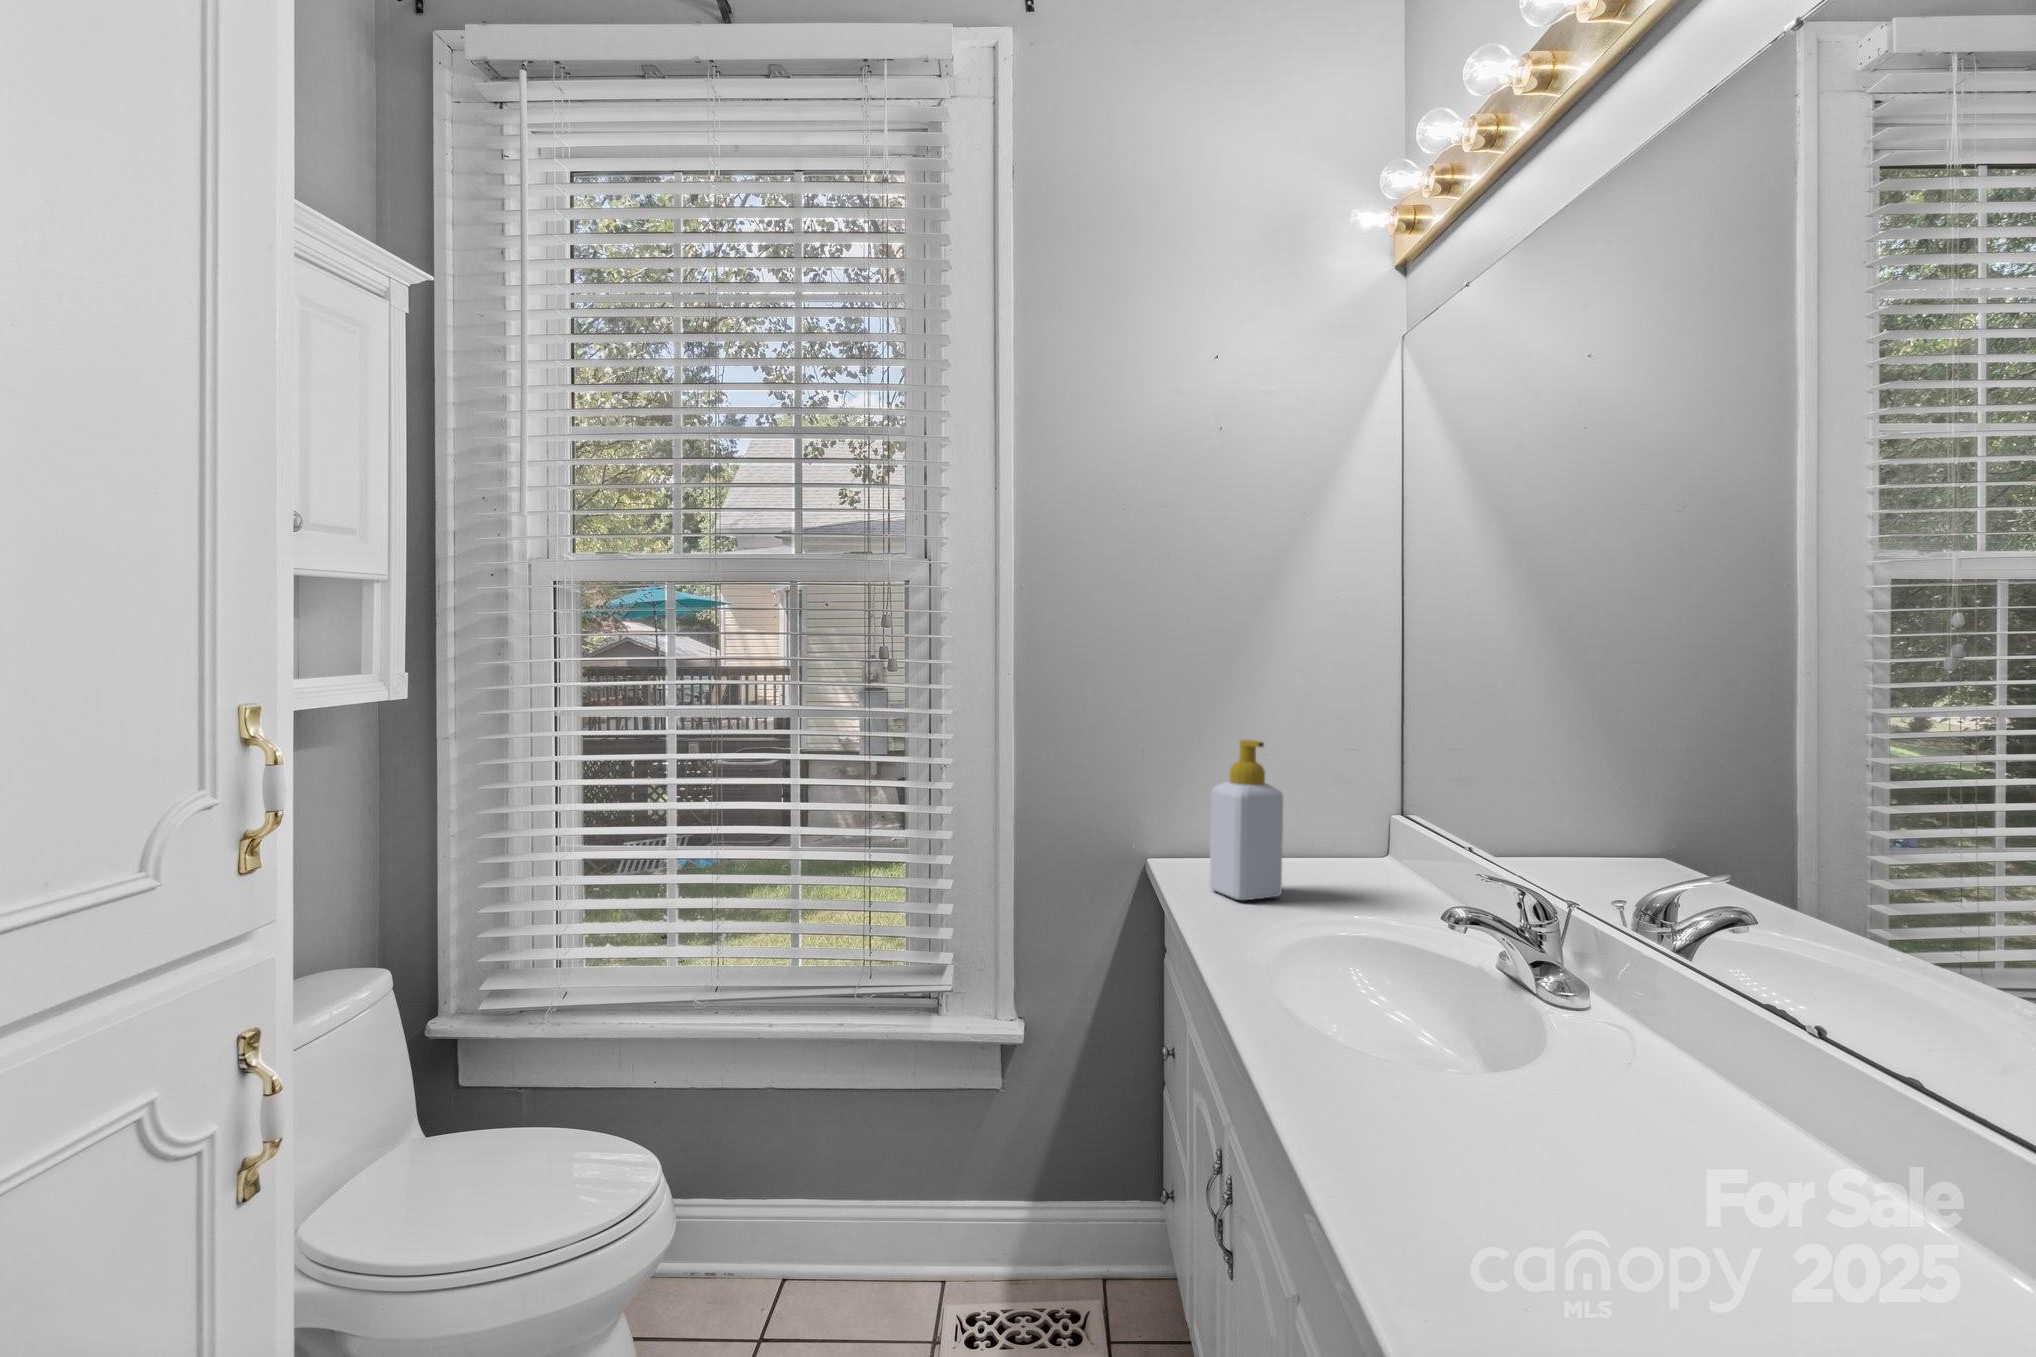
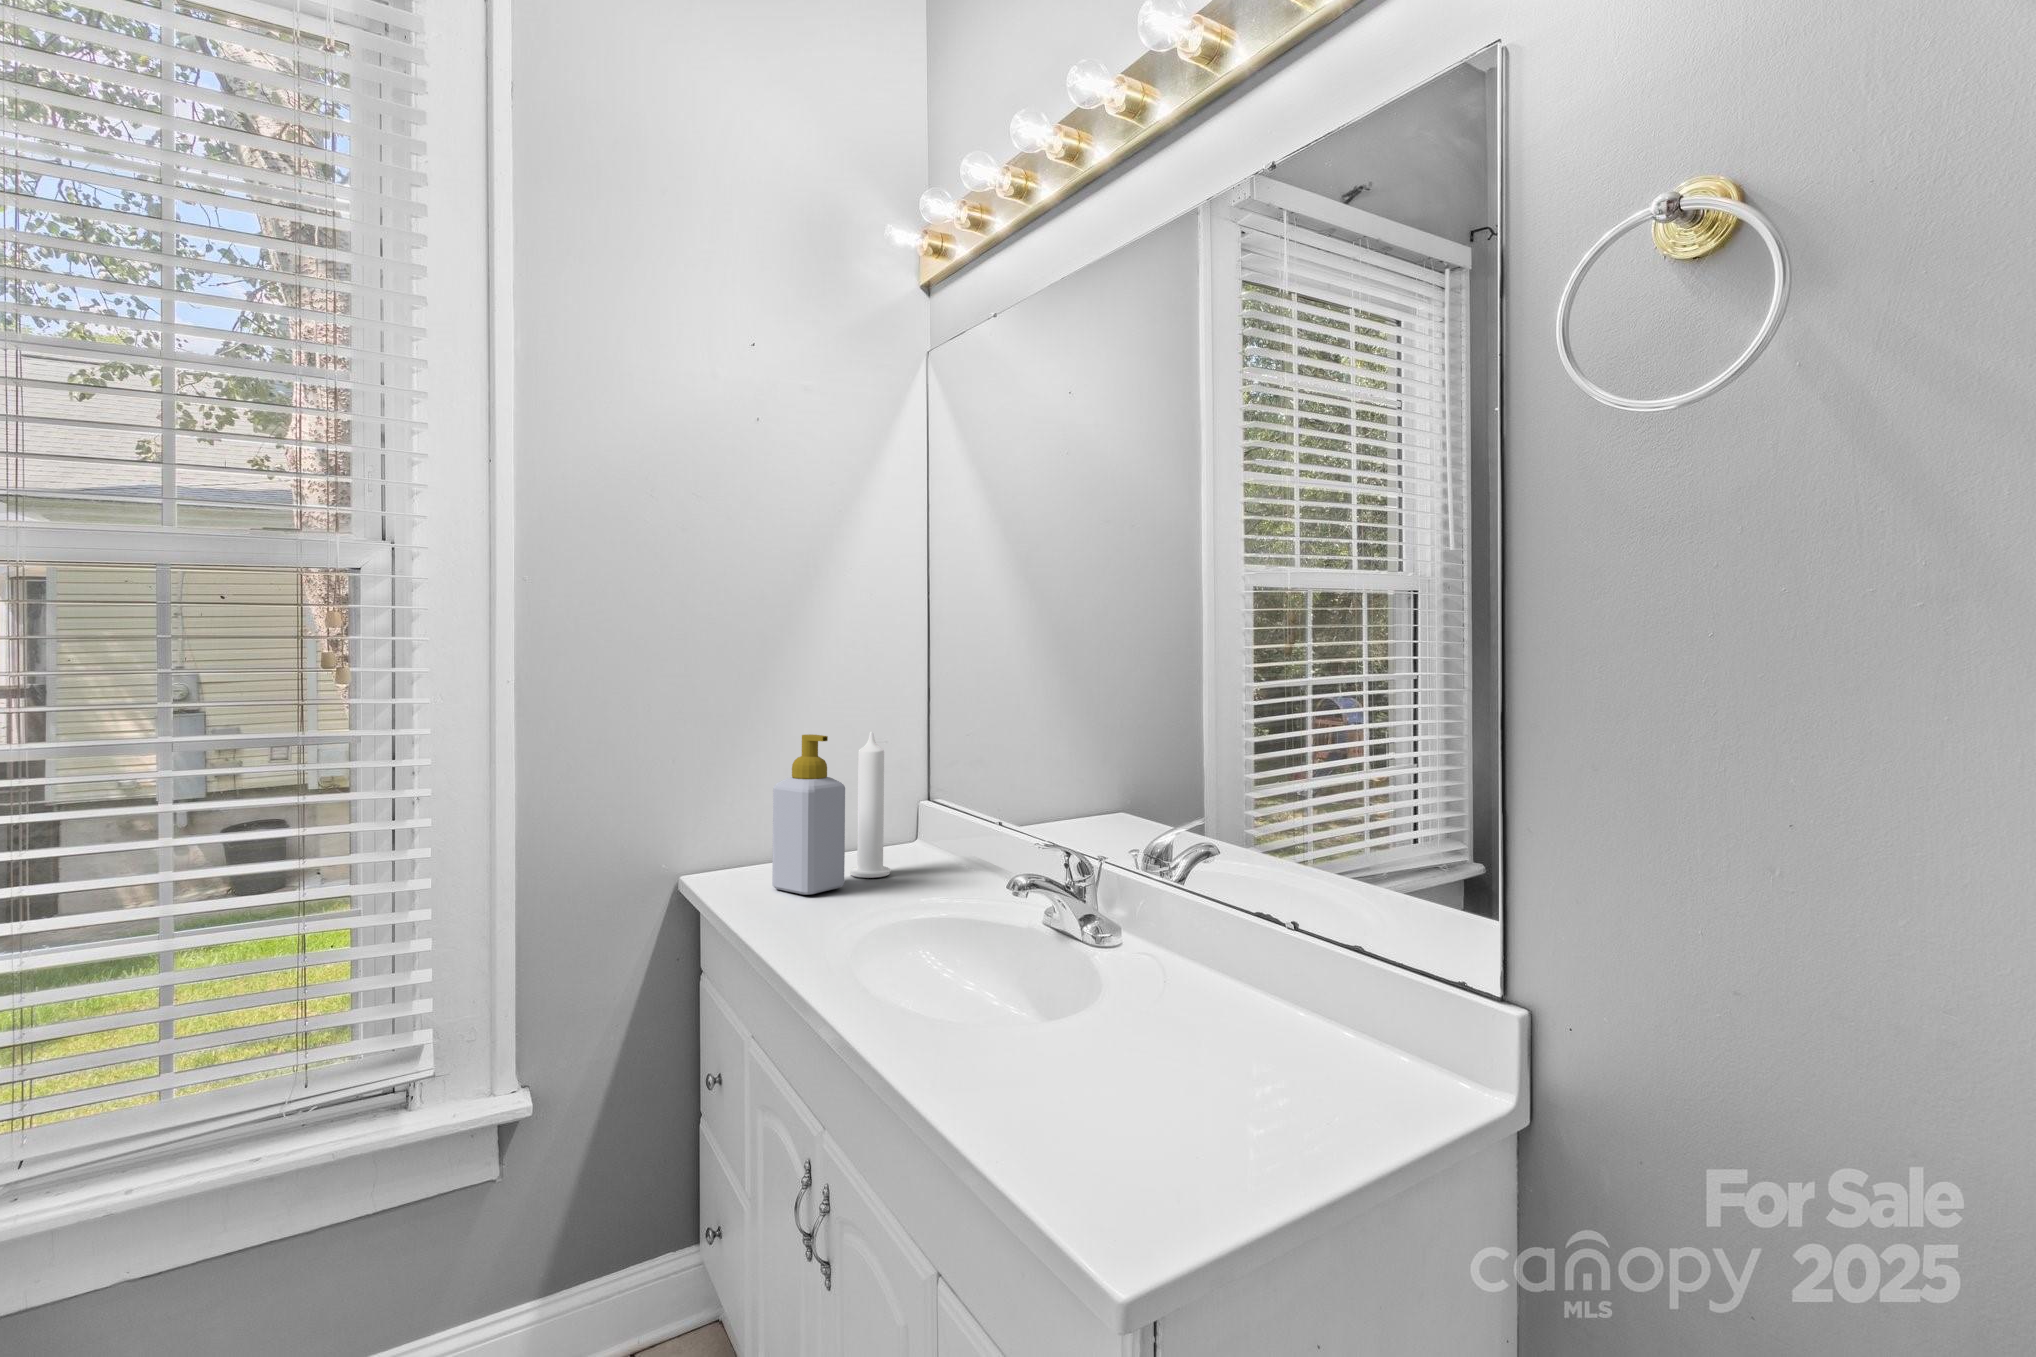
candle: none [1295,739,1339,890] -> present [850,731,890,878]

